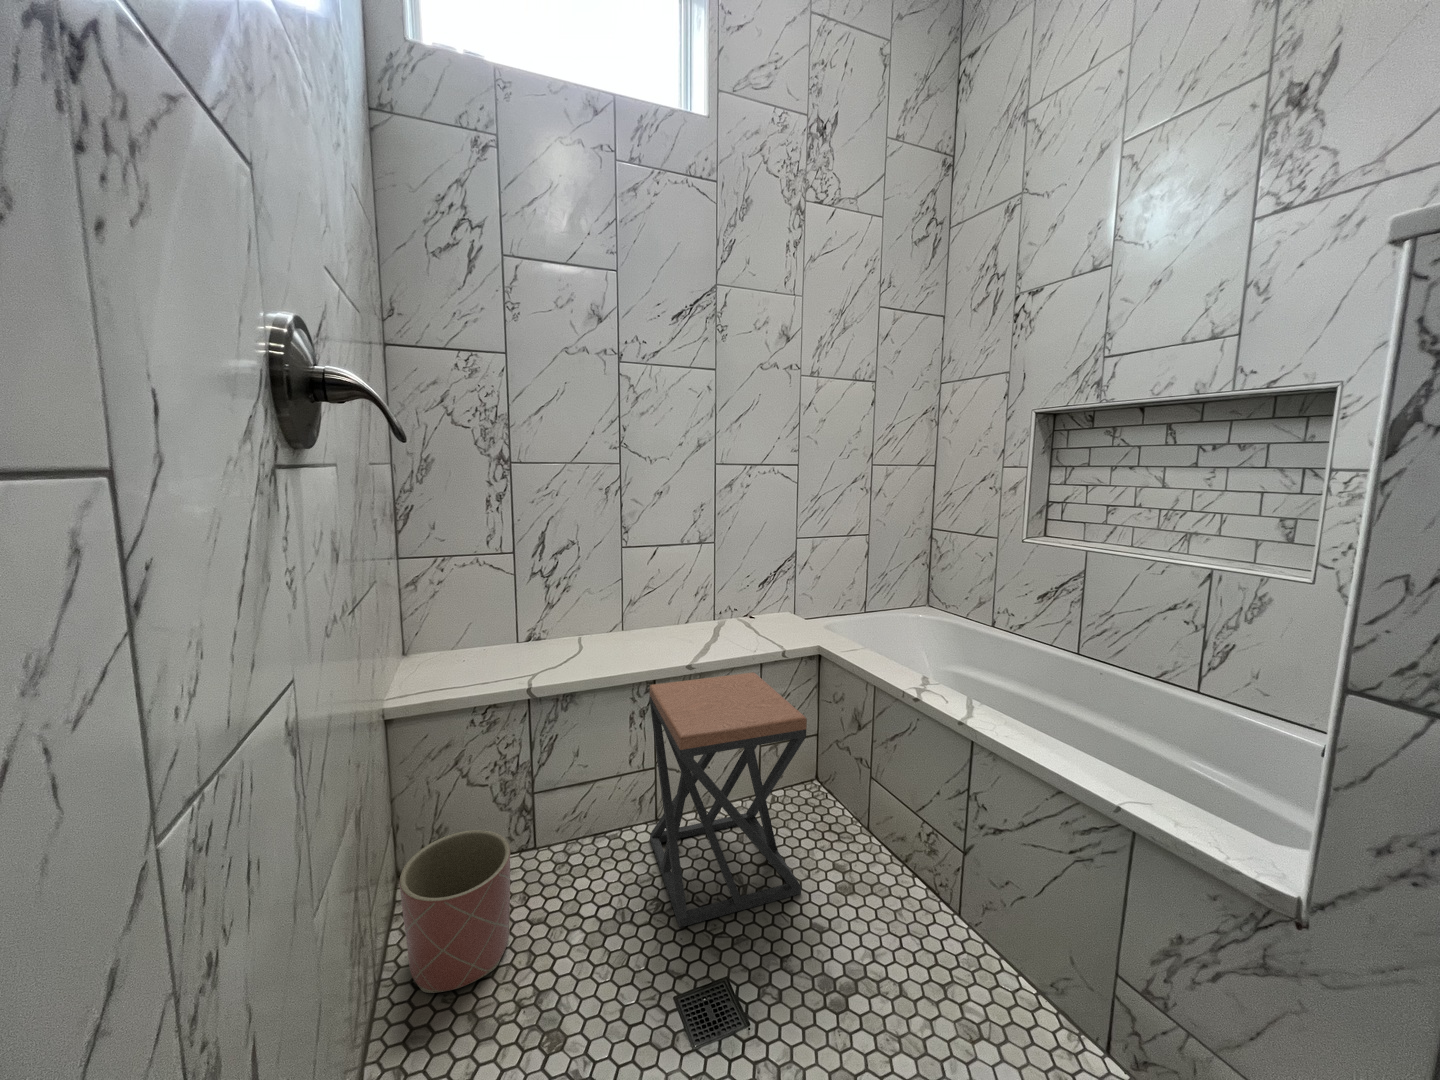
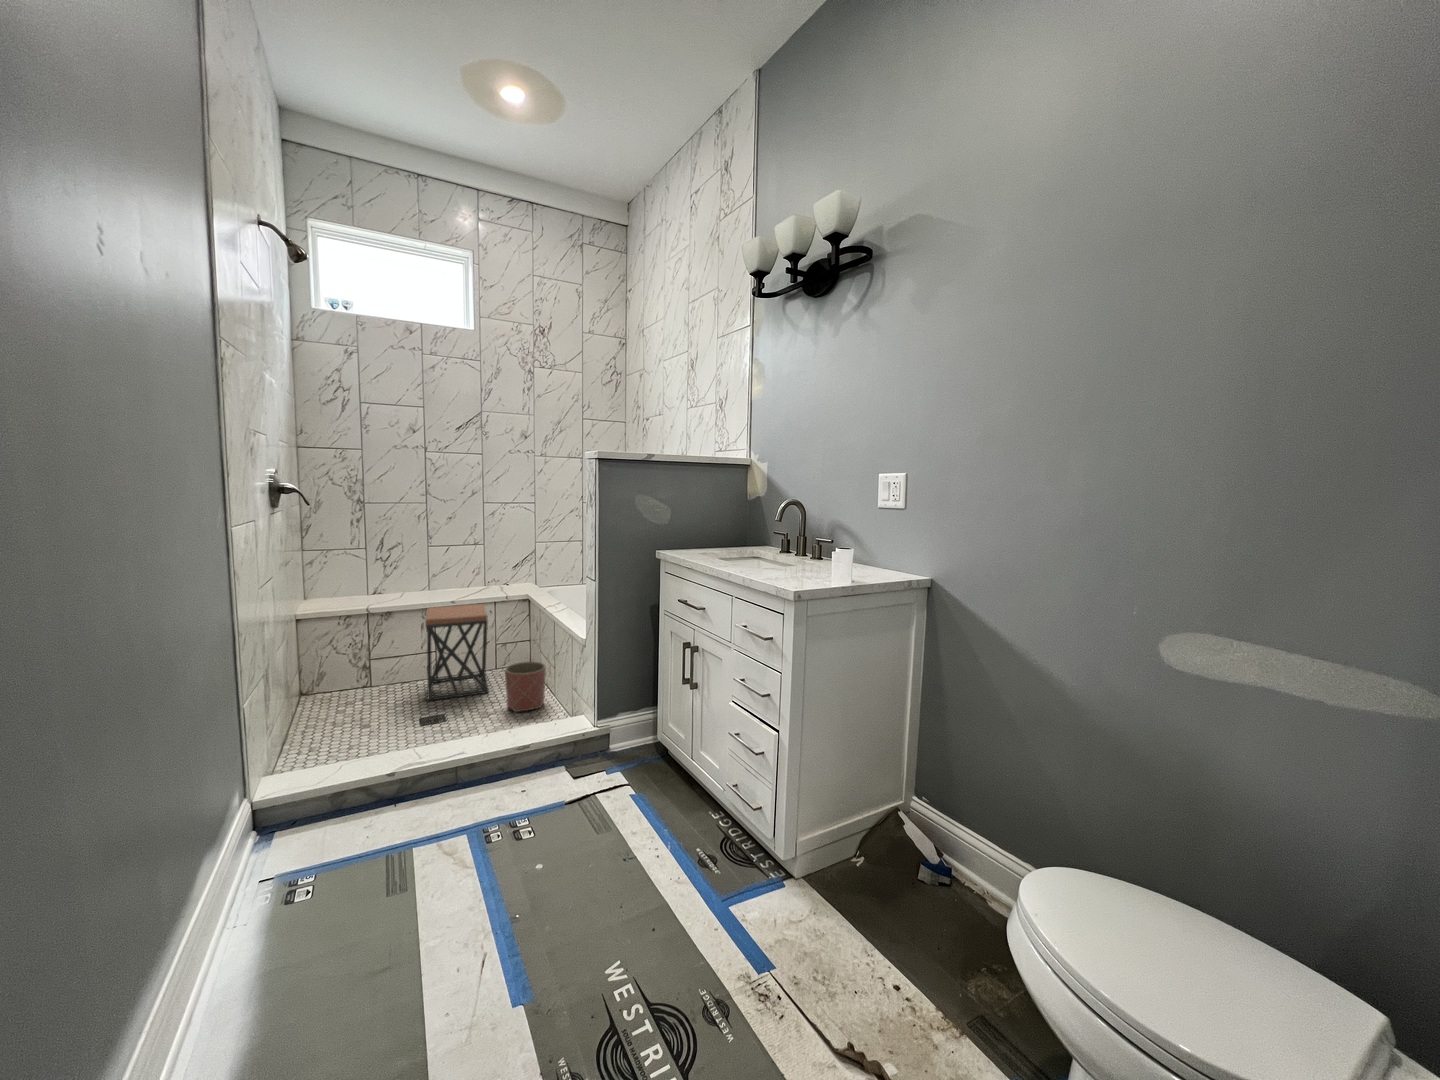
planter: present [400,830,510,993] -> present [505,661,546,712]

